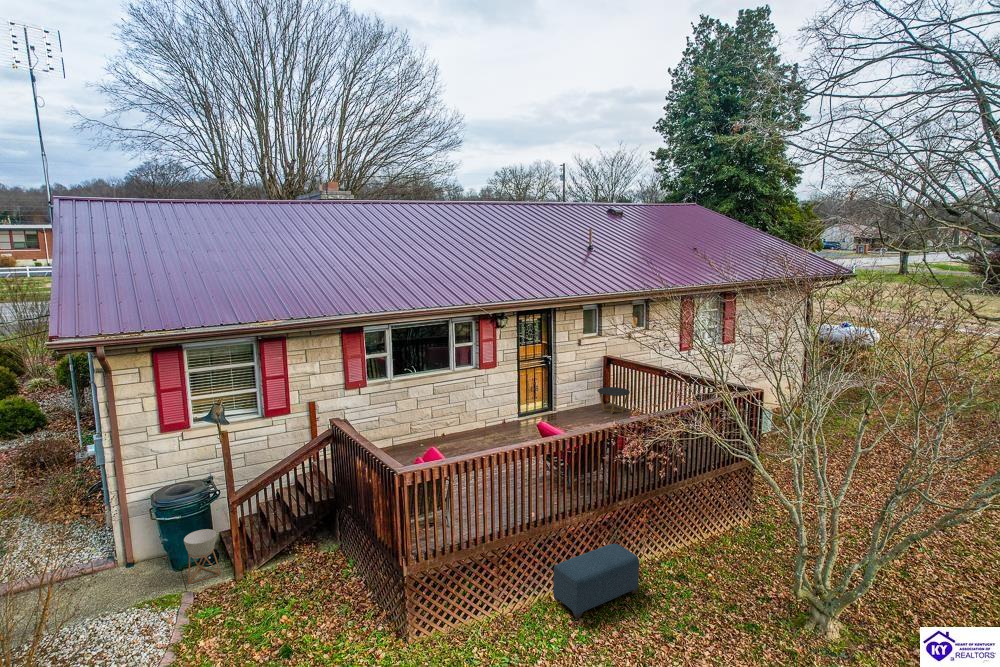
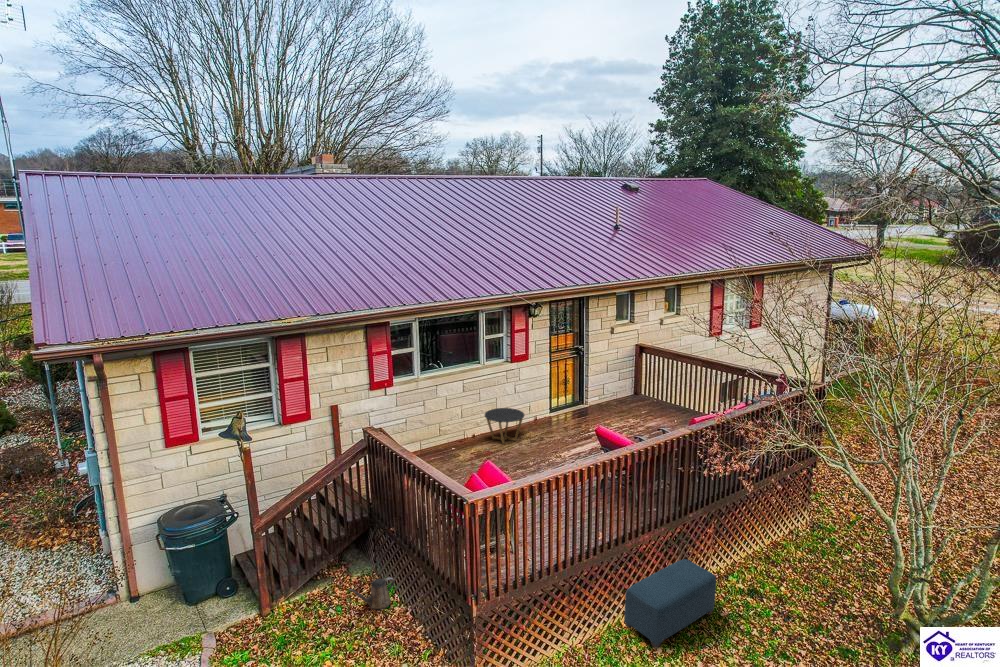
side table: present [598,387,630,414] -> present [485,408,524,444]
planter: present [184,529,221,584] -> none [201,559,245,623]
watering can: none [310,551,352,578] -> present [349,577,394,609]

